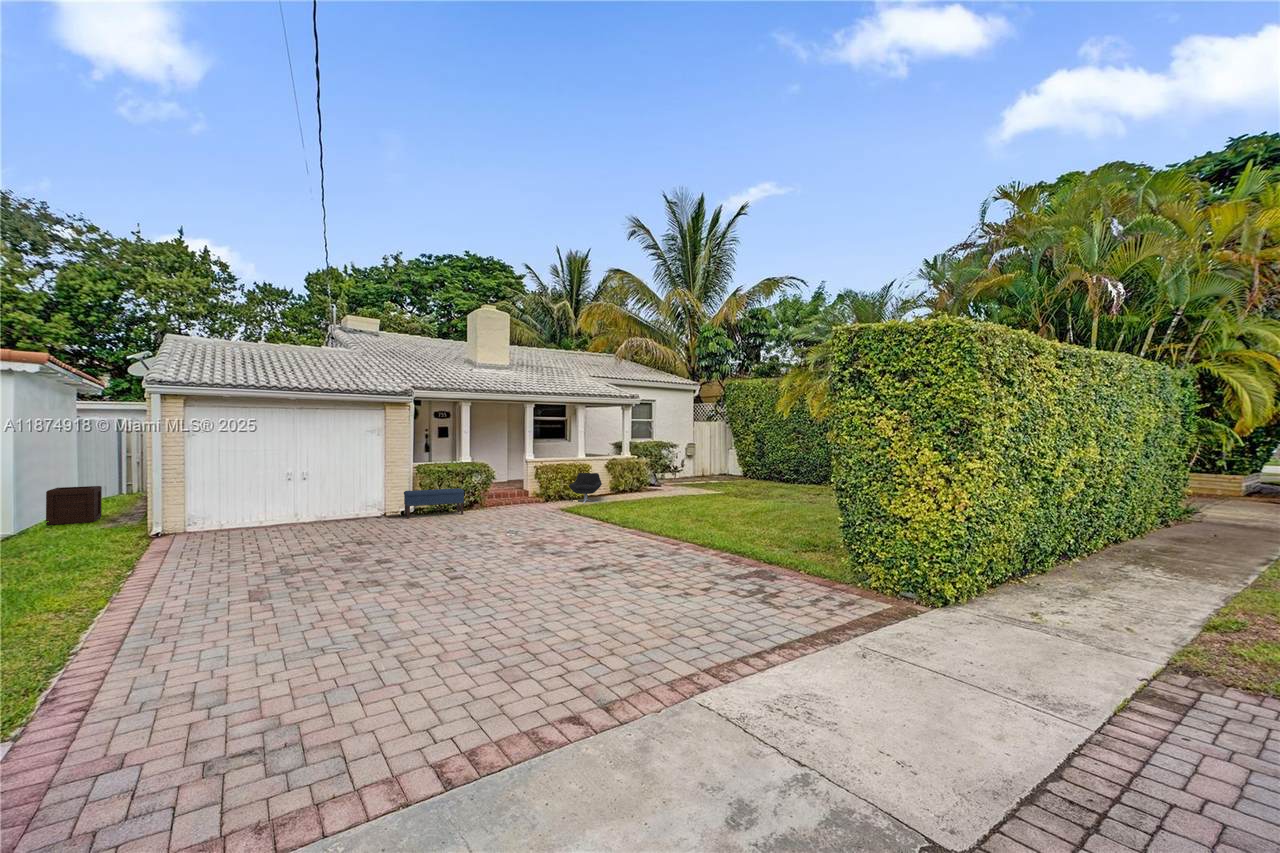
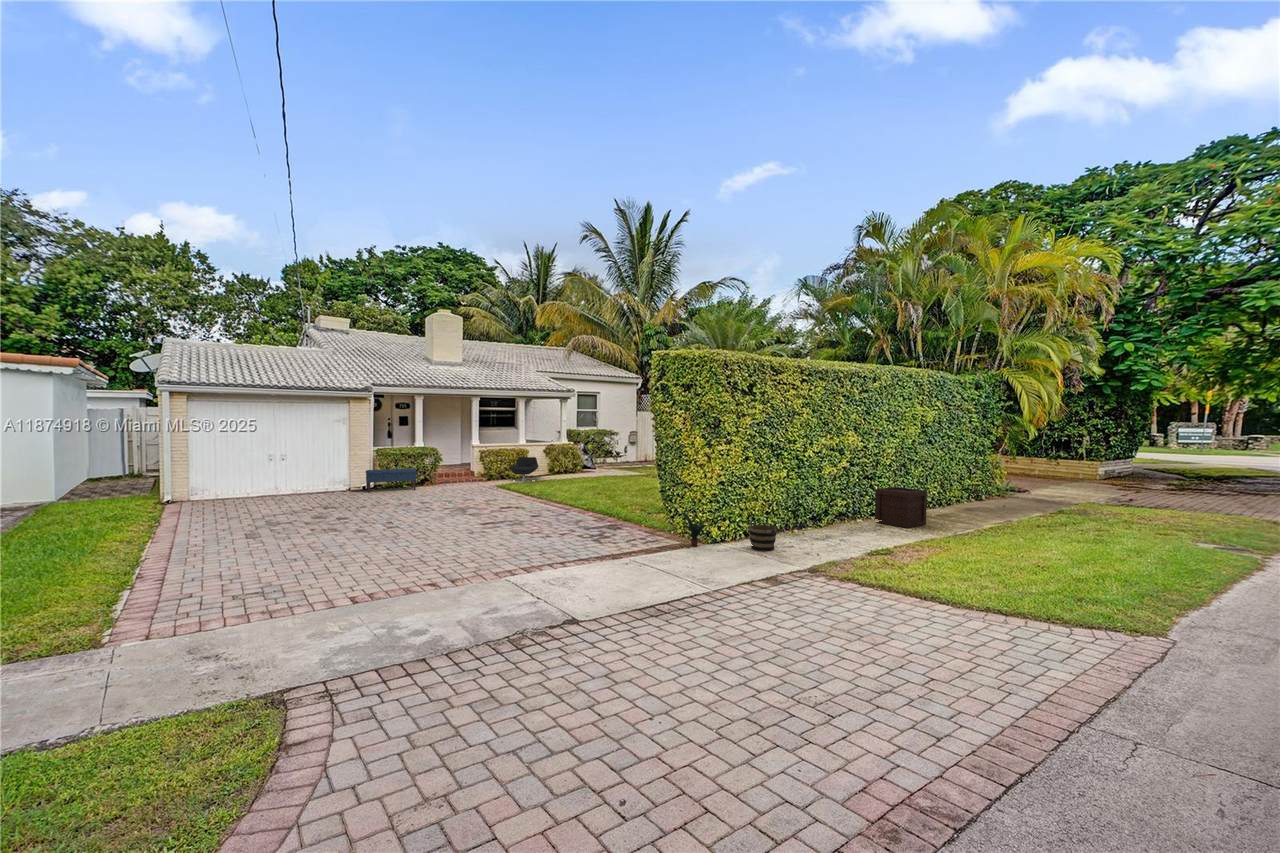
wooden crate: present [46,486,102,525] -> present [875,487,927,528]
potted plant: none [874,554,923,604] -> present [682,514,708,547]
bucket: none [981,570,1030,612] -> present [749,525,777,551]

